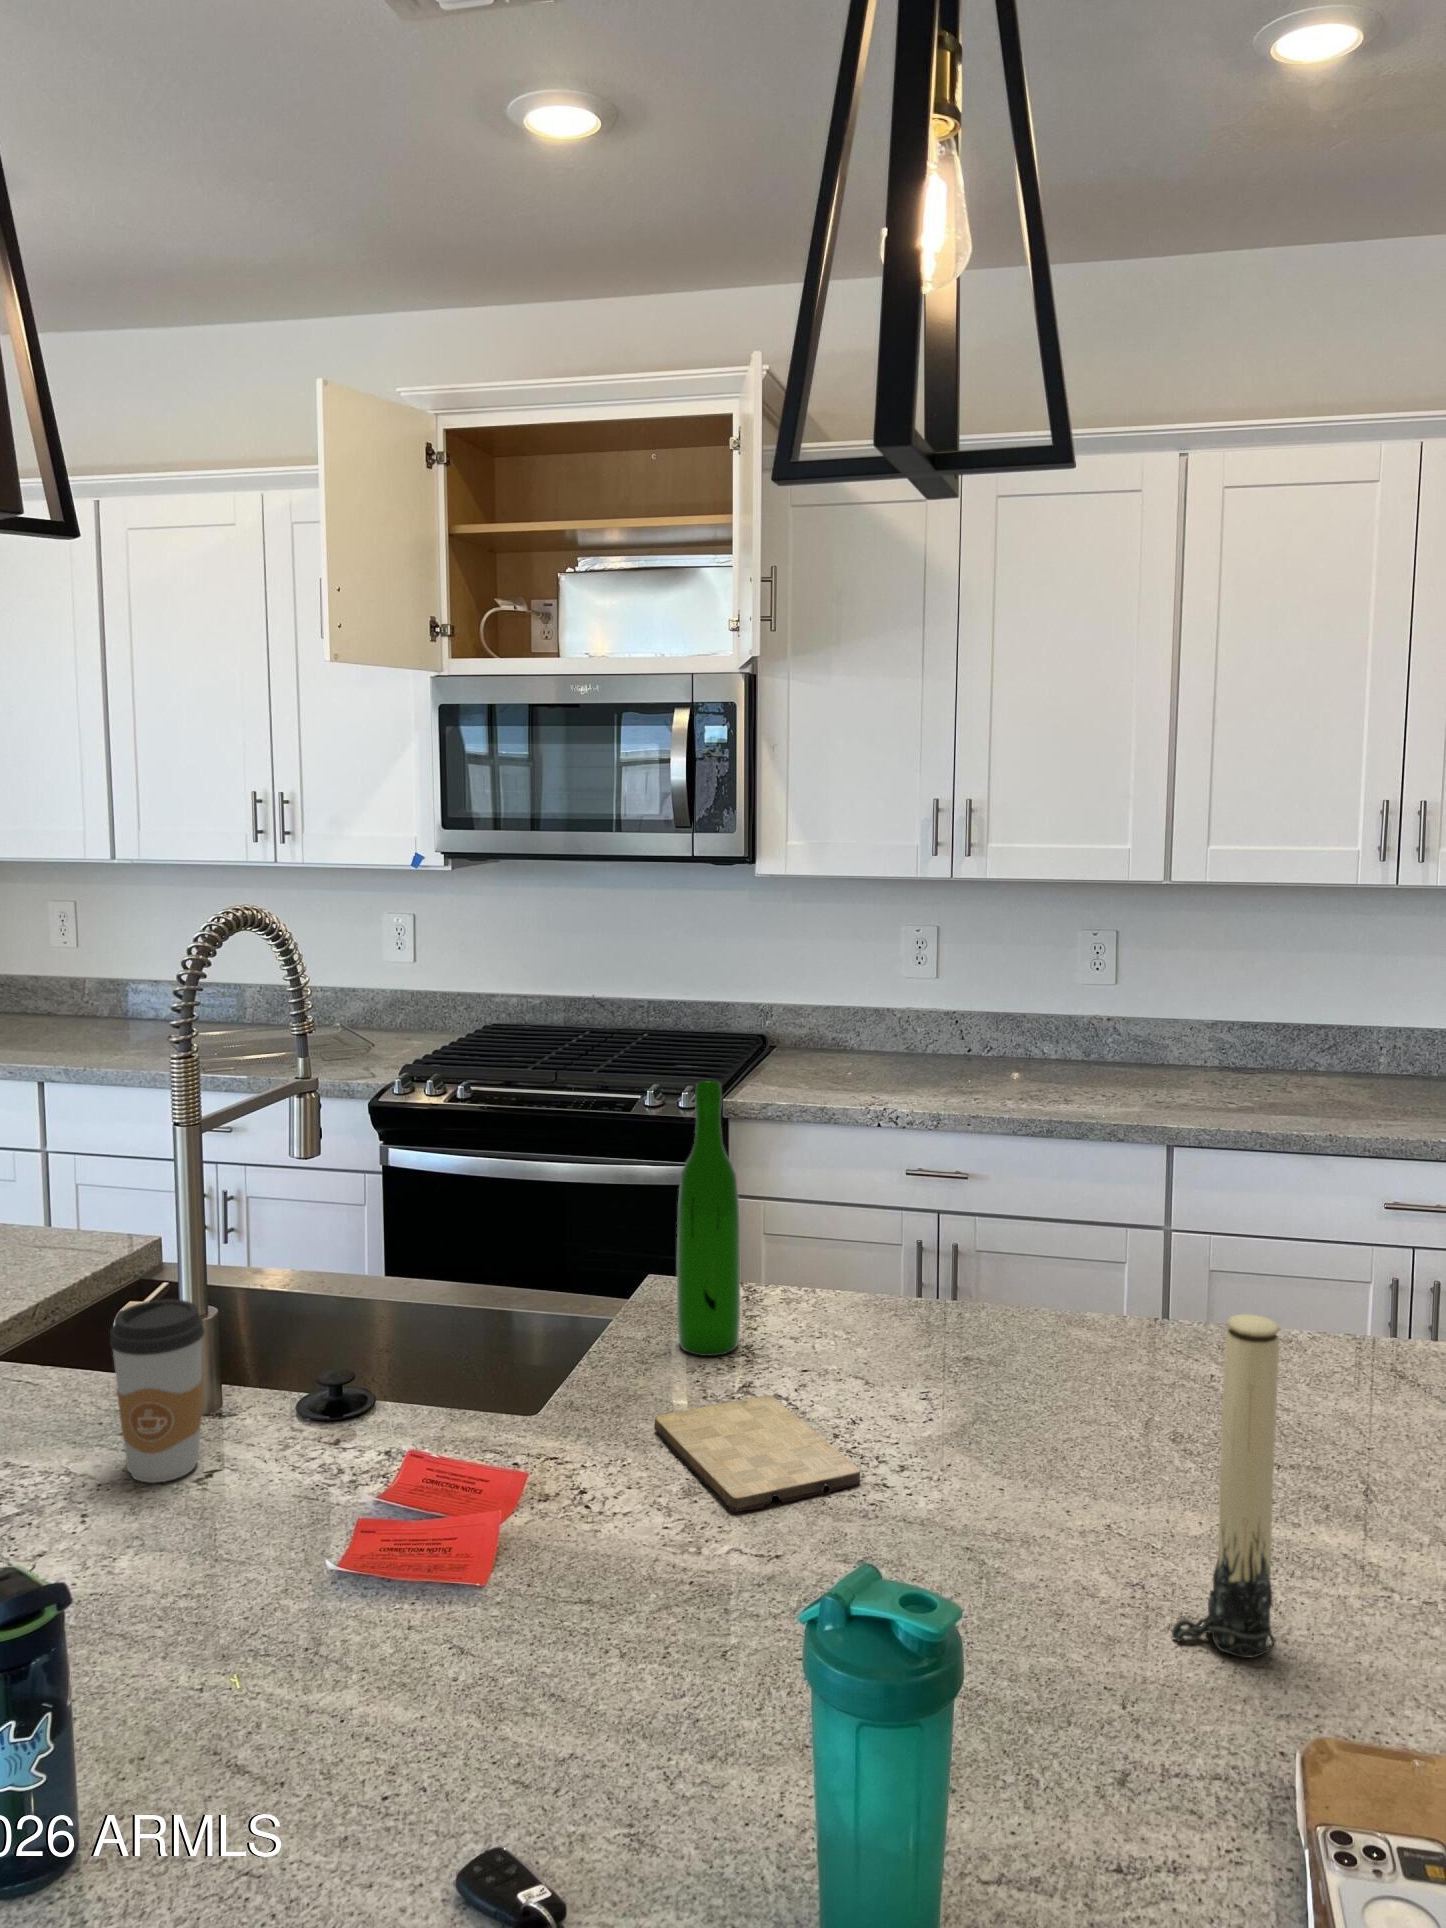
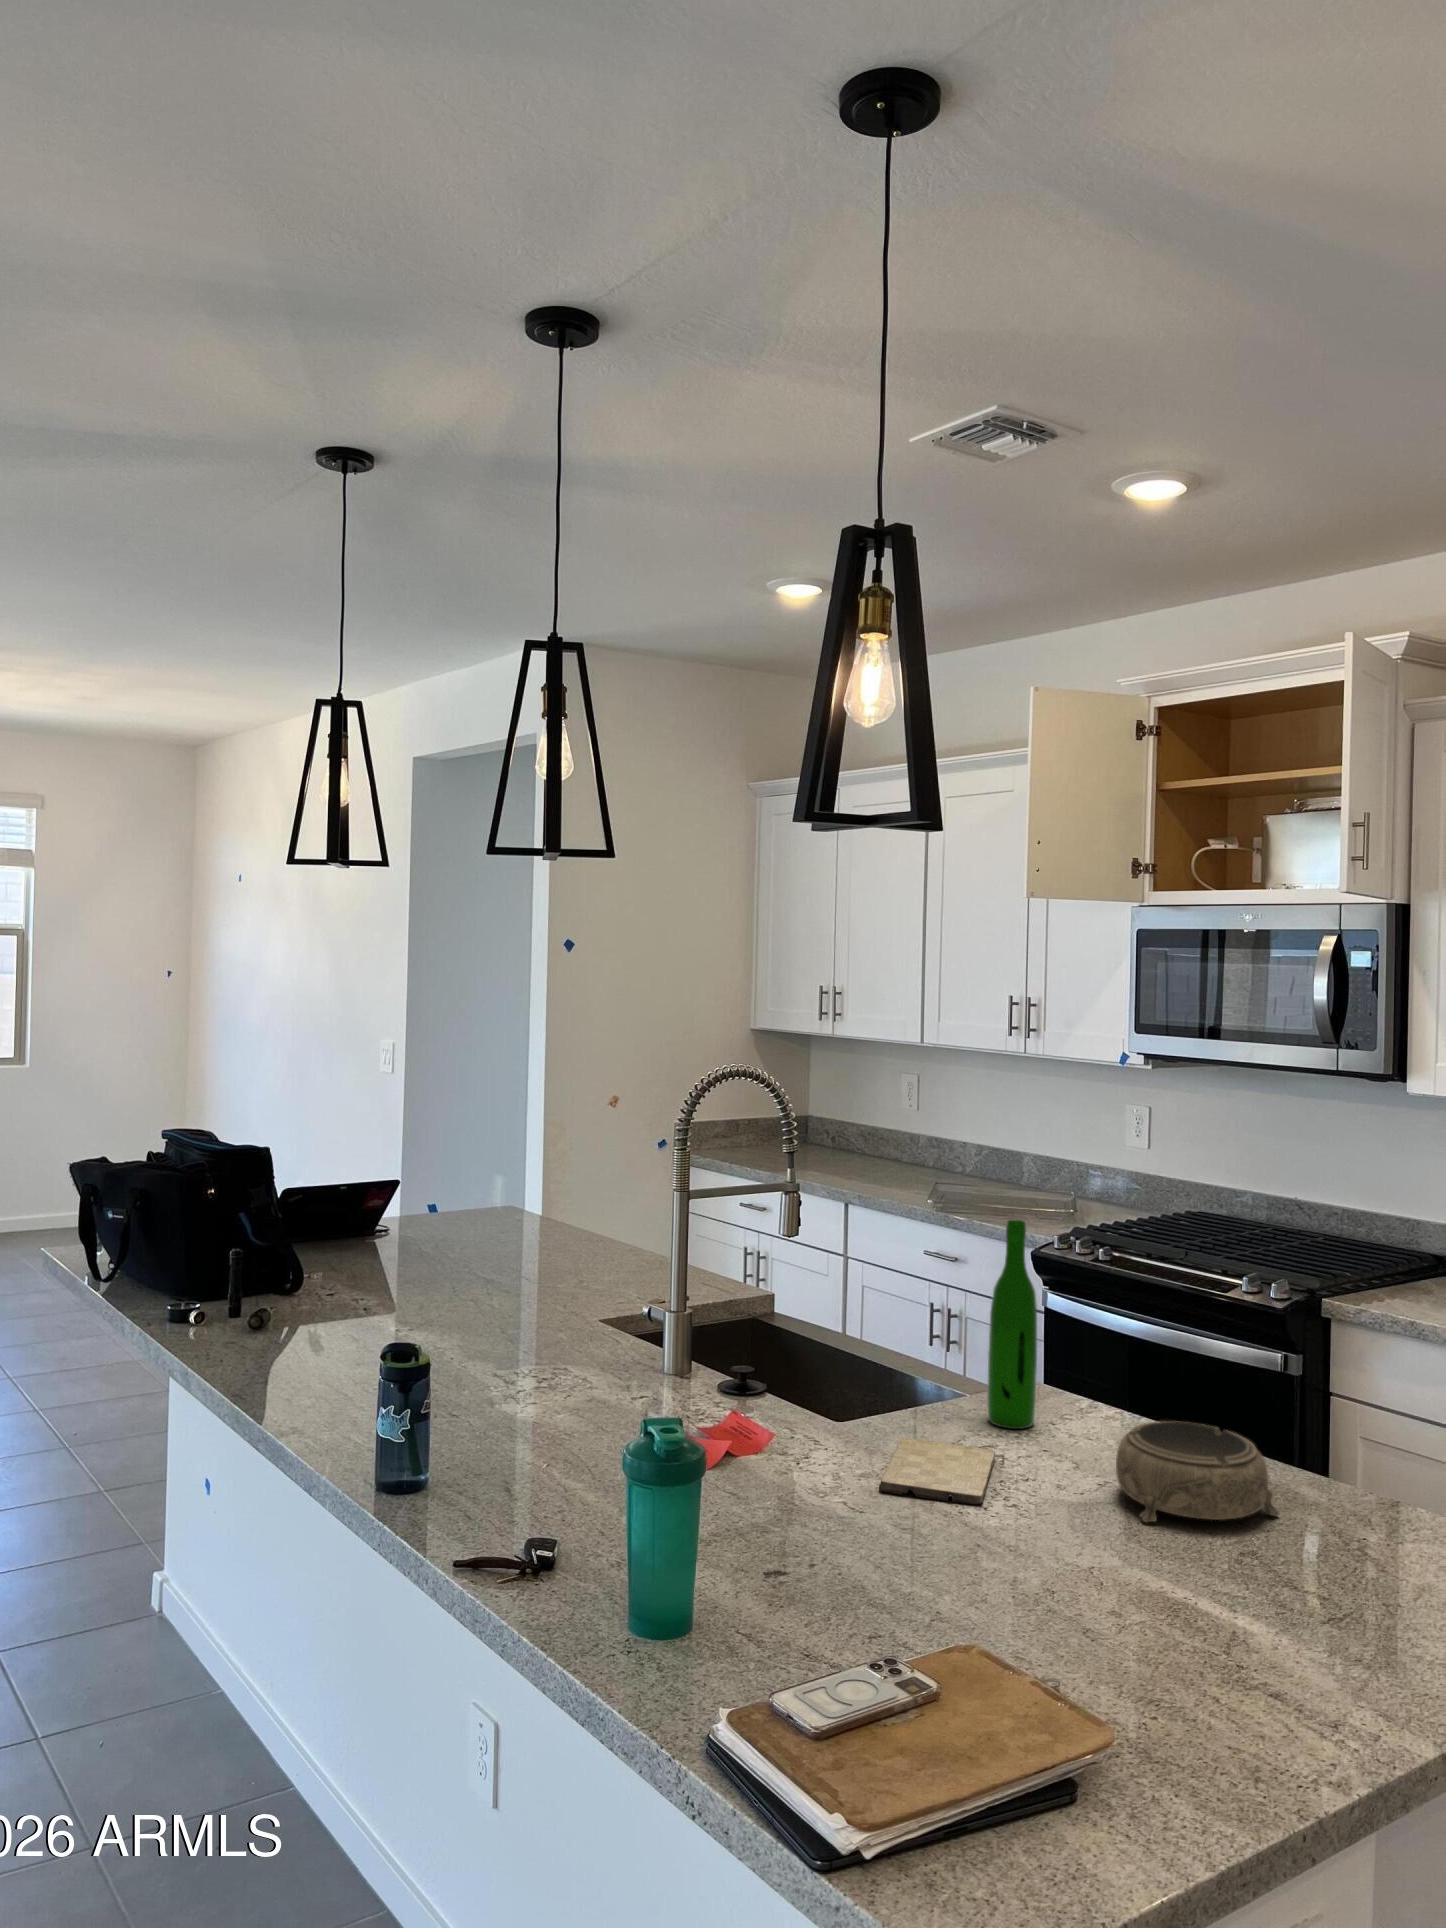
decorative bowl: none [932,1289,1116,1435] -> present [1116,1421,1279,1522]
coffee cup: present [110,1299,205,1483] -> none [607,1287,659,1393]
candle: present [1172,1314,1280,1658] -> none [1036,1391,1100,1646]

